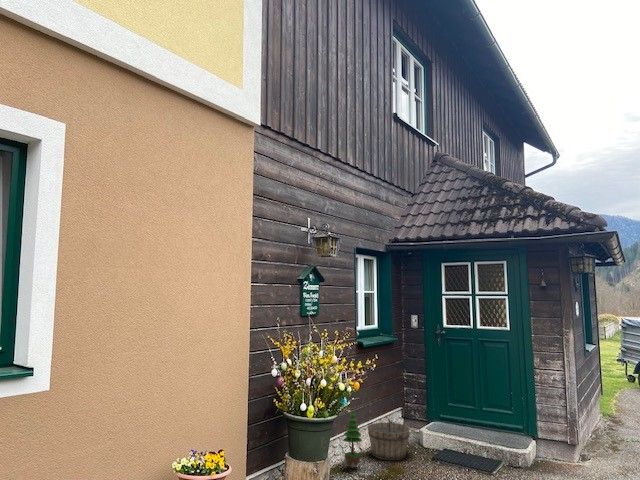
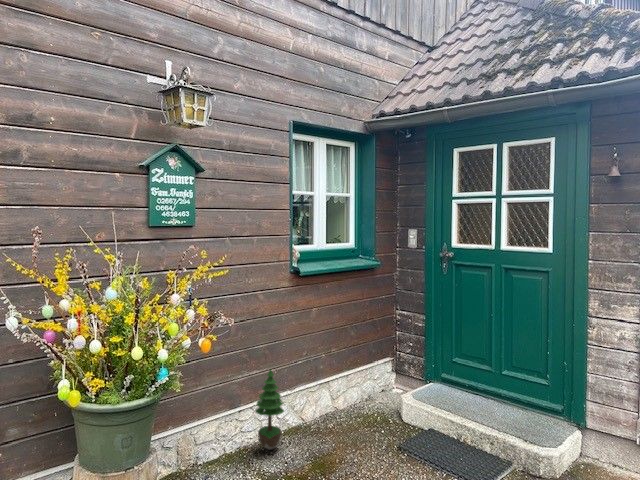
wooden bucket: present [368,417,410,460] -> none [313,375,375,441]

